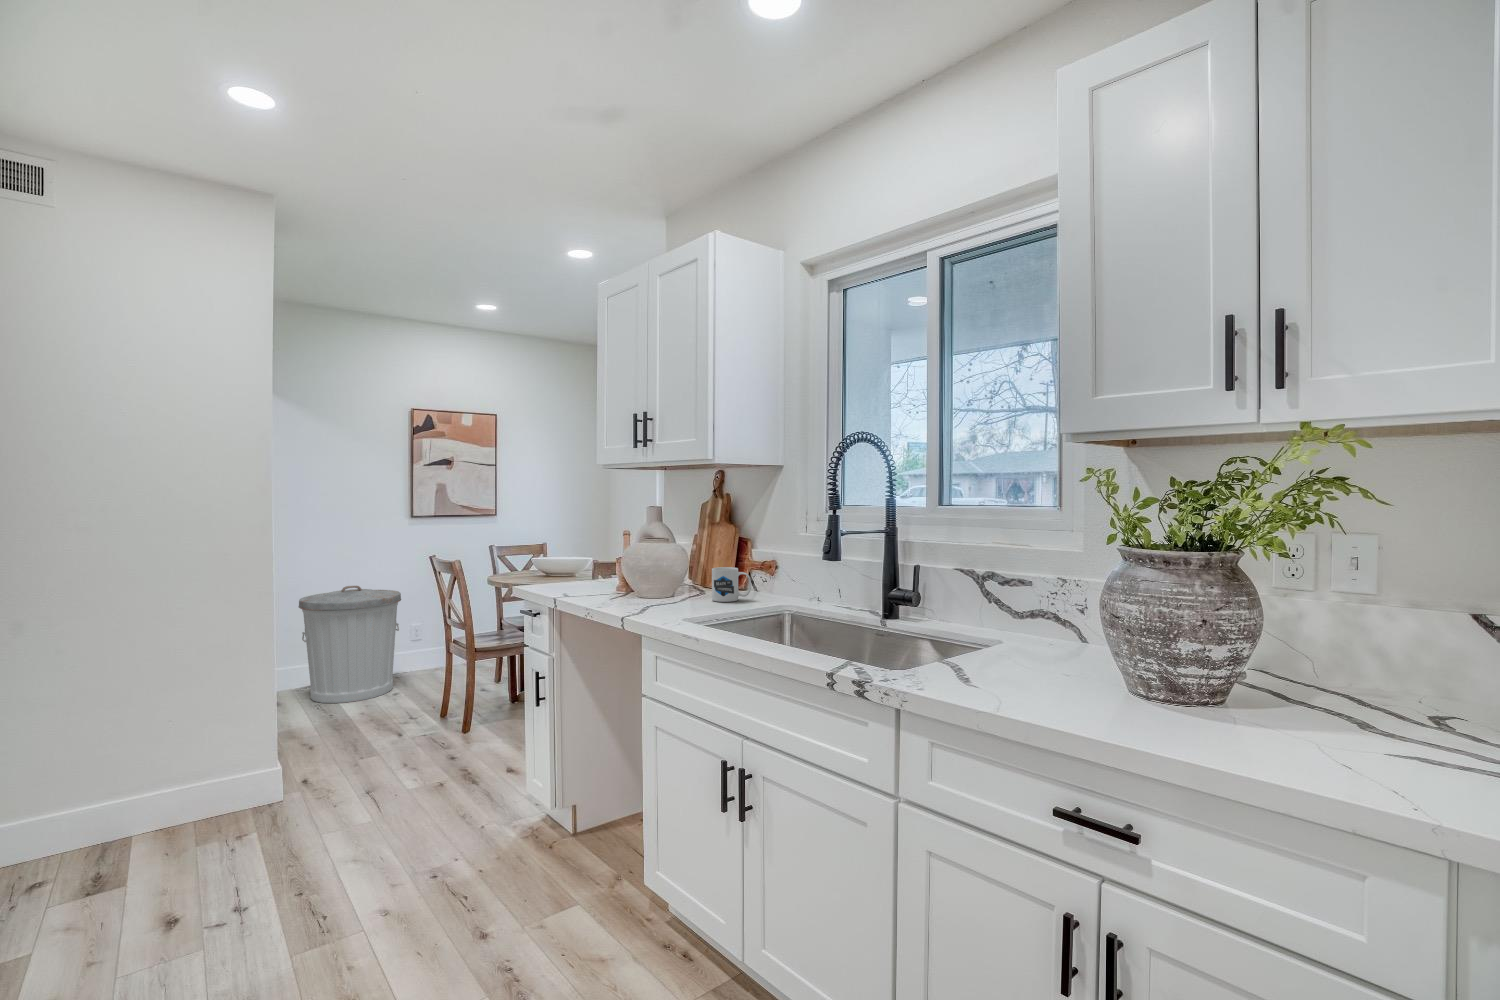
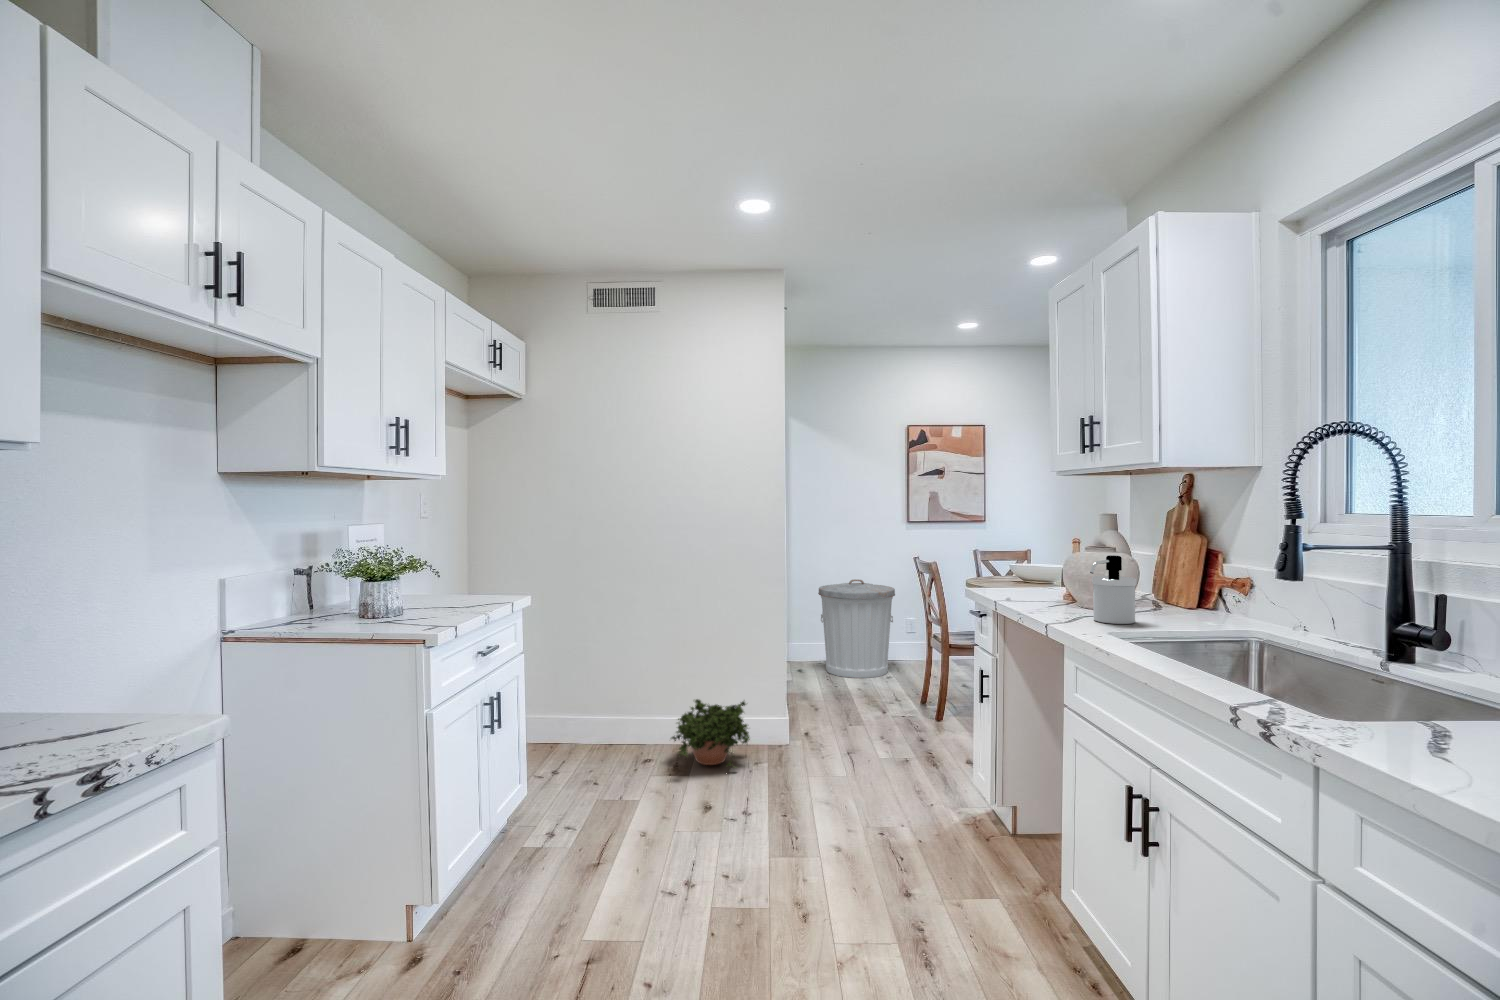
soap dispenser: none [662,546,699,610] -> present [1090,555,1137,624]
mug: present [712,567,751,602] -> none [1159,582,1210,622]
potted plant: none [75,762,226,874] -> present [671,699,750,768]

